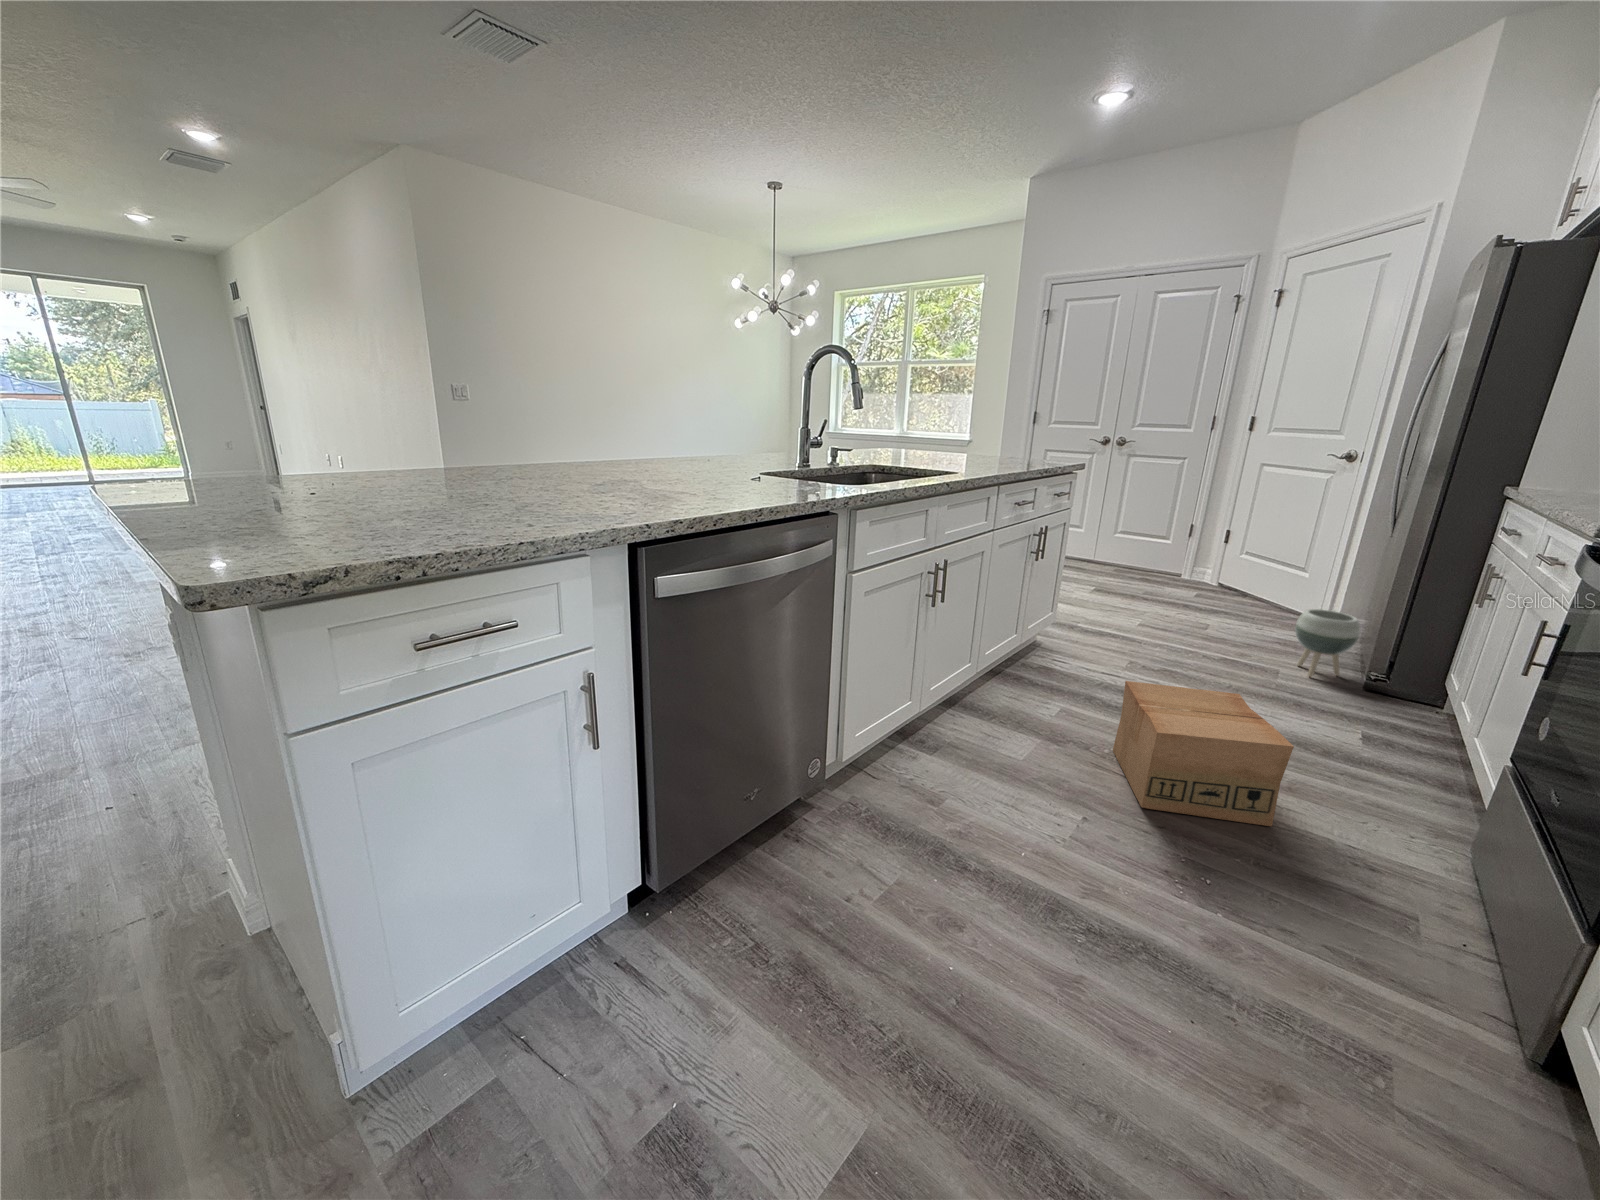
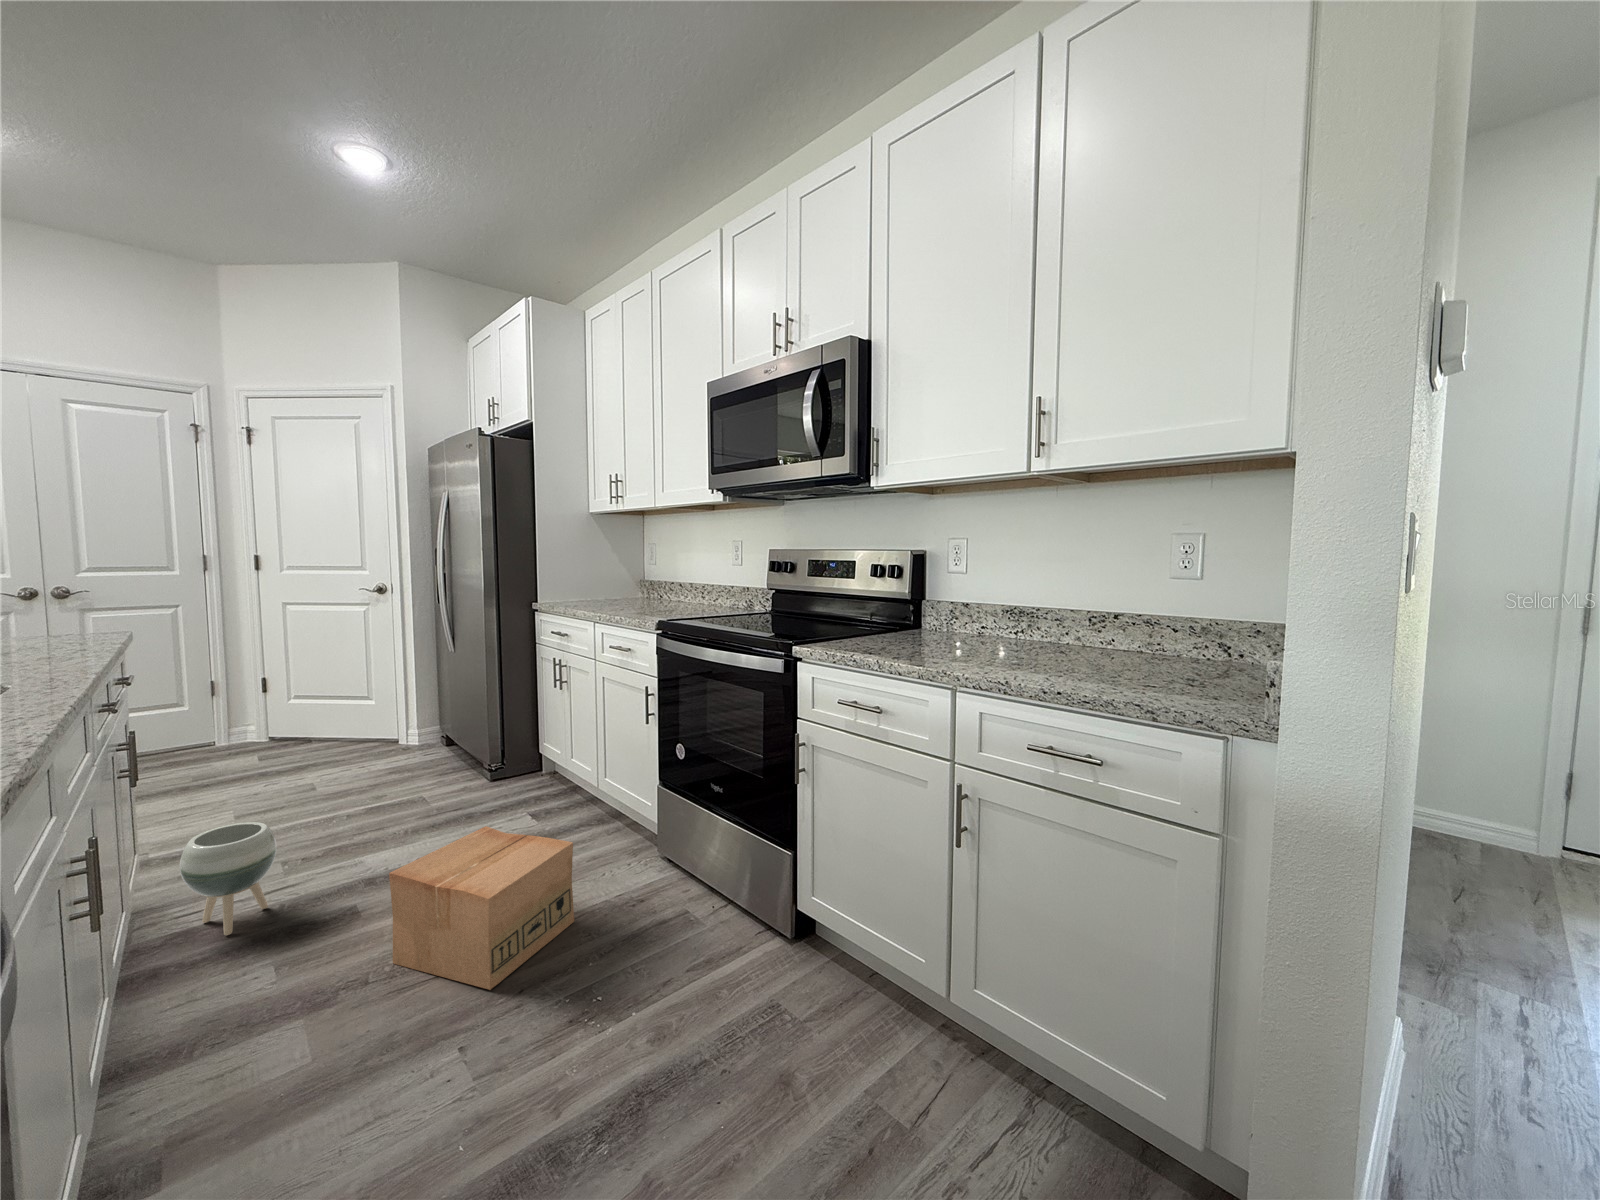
planter: present [1295,609,1360,677] -> present [180,822,276,935]

